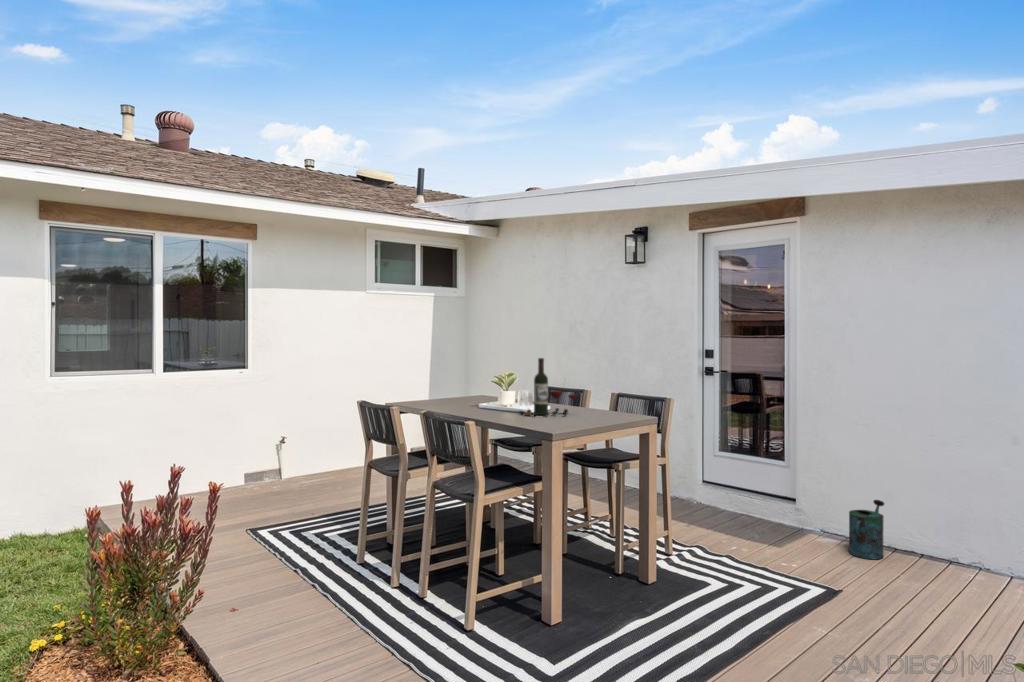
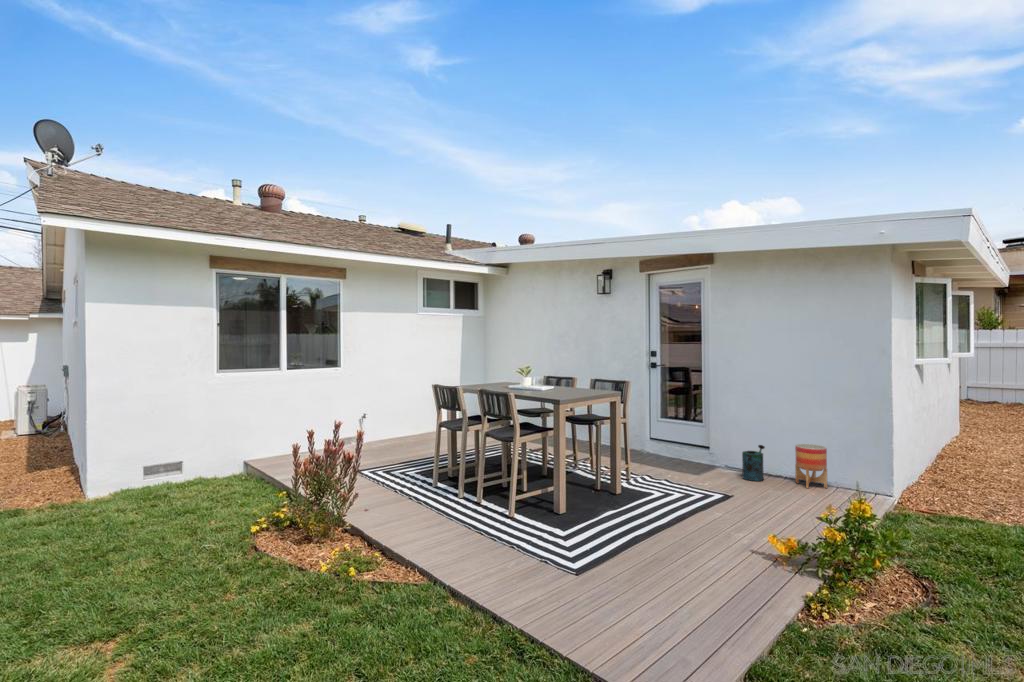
wine bottle: present [520,358,578,416] -> none [535,356,572,393]
planter: none [936,501,991,576] -> present [795,444,827,488]

